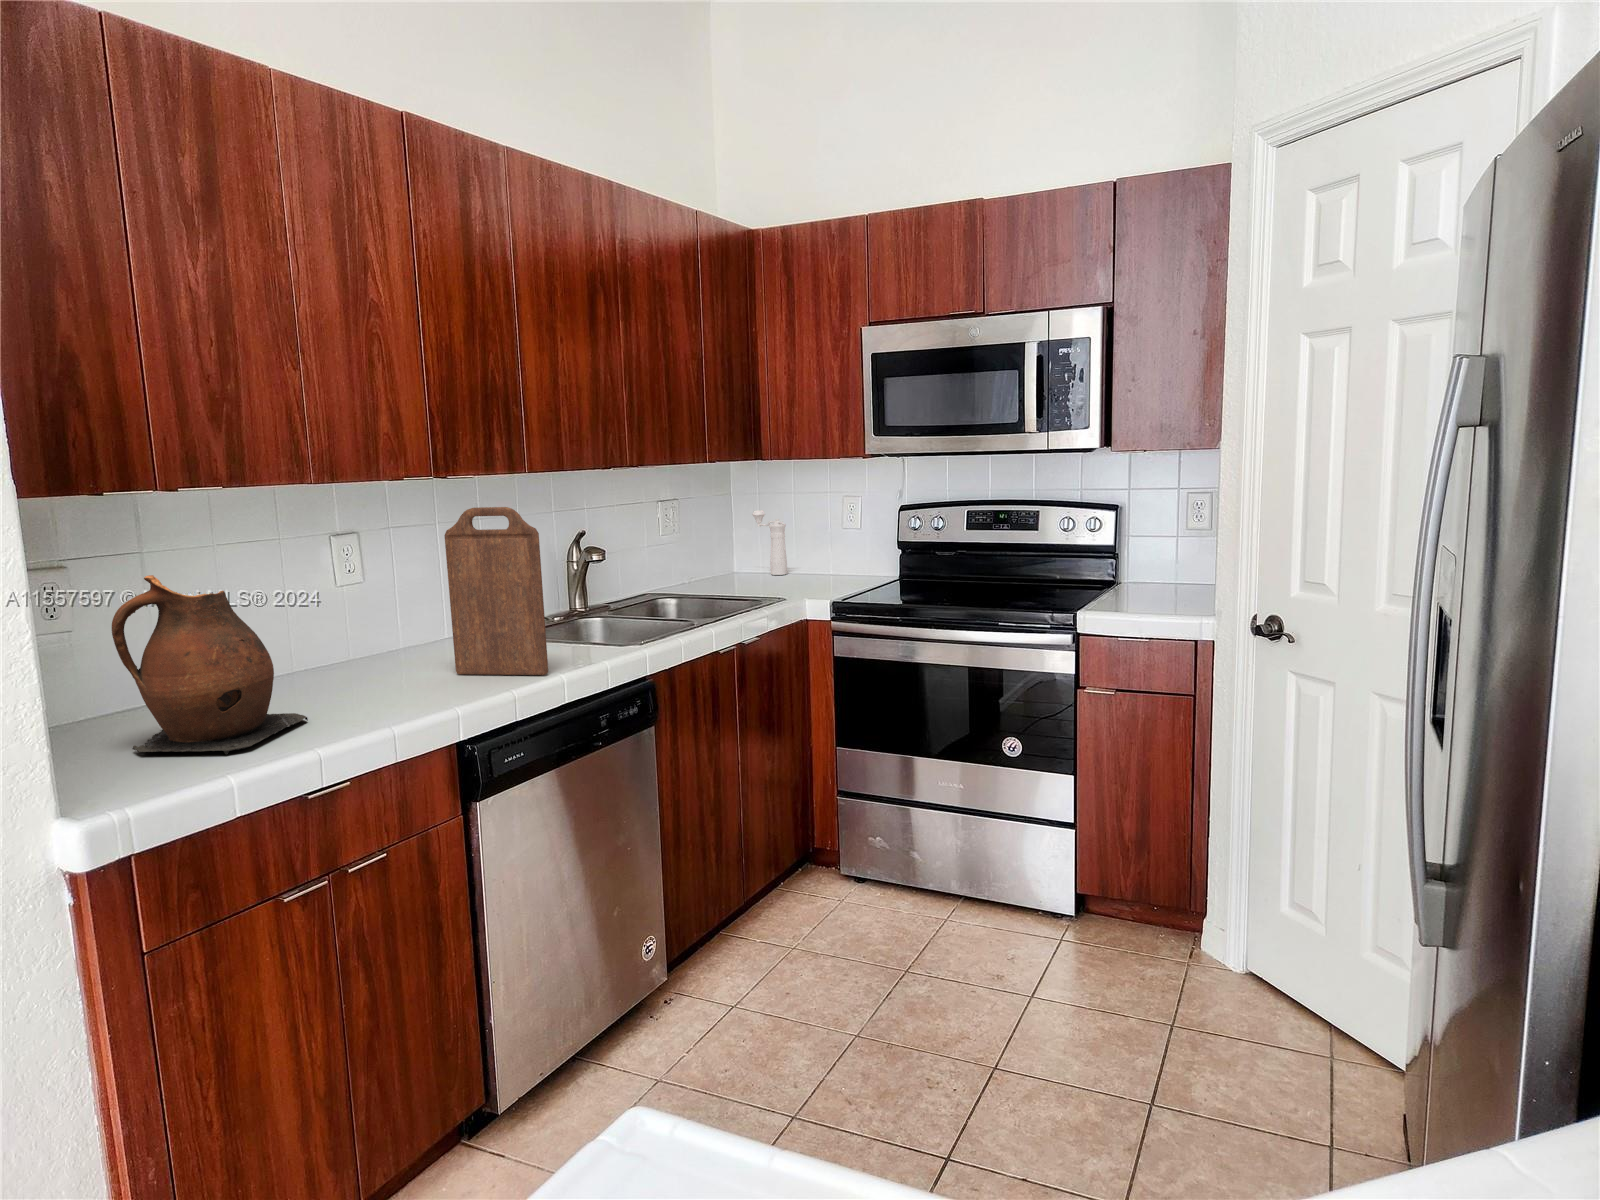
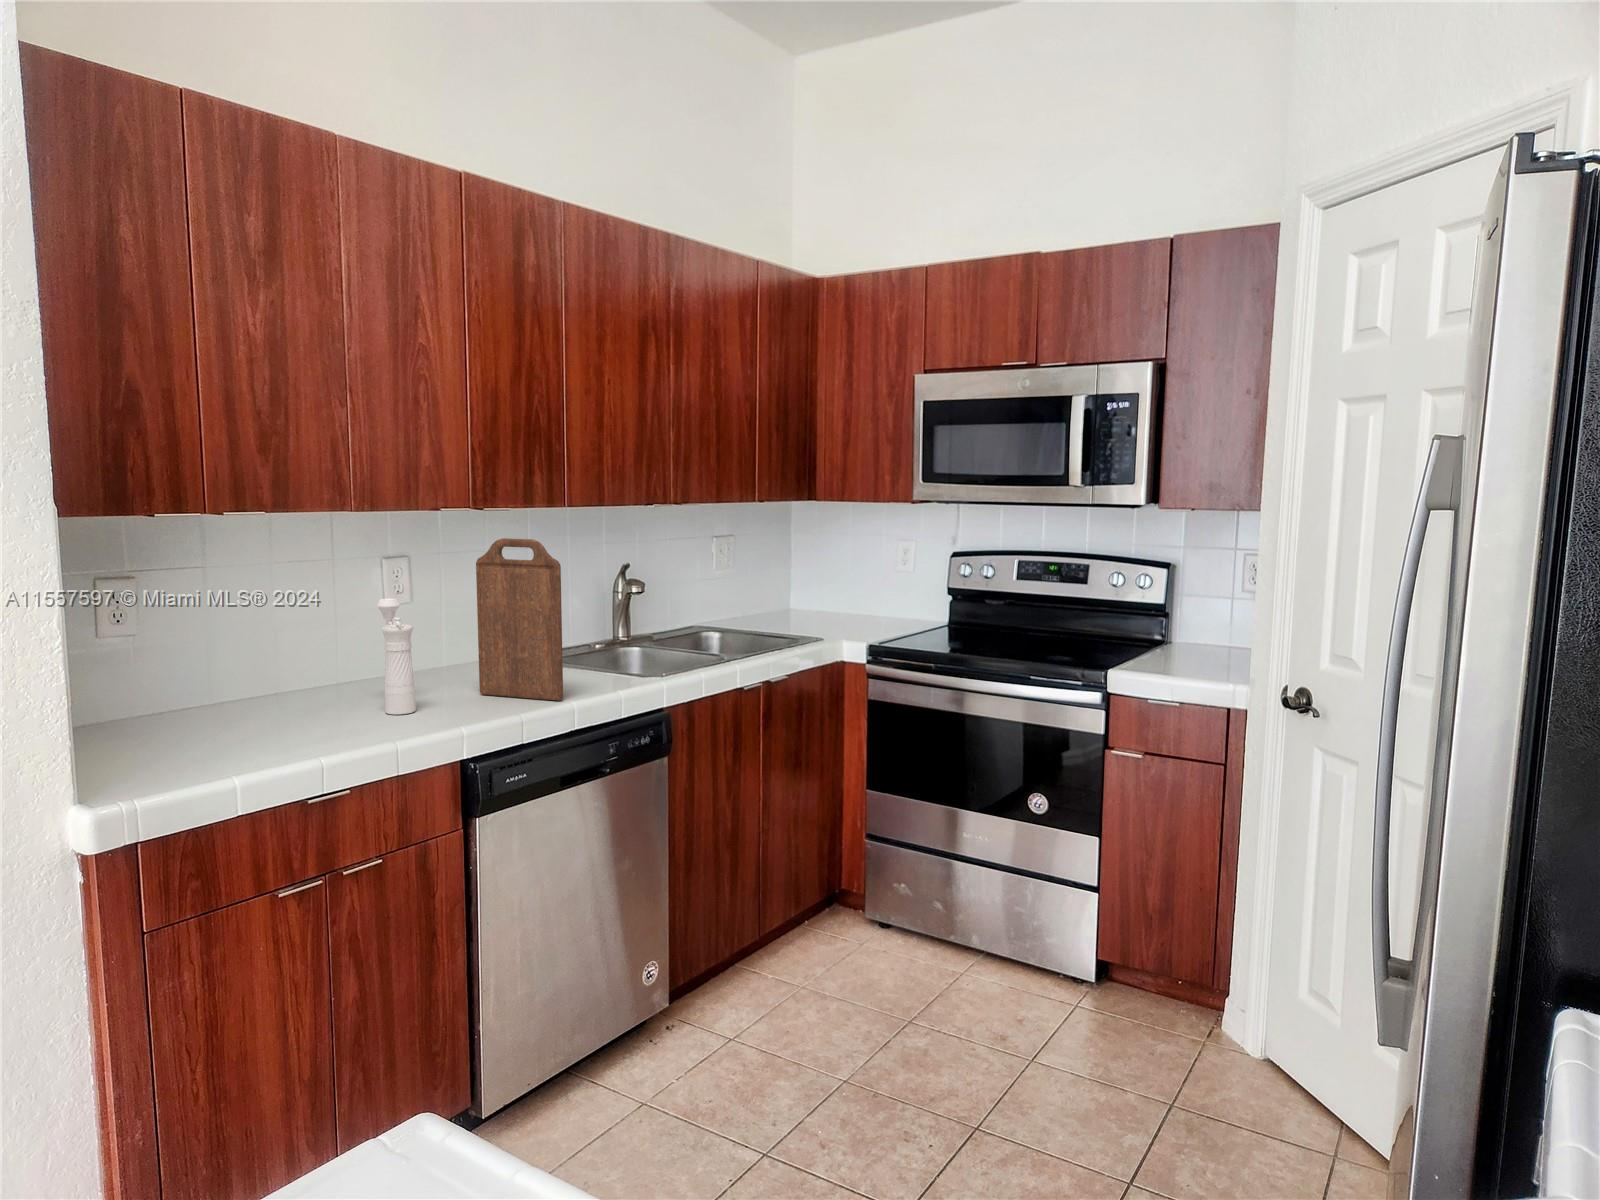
pepper mill: present [752,510,787,575] -> present [377,599,416,715]
ceramic pitcher: present [112,575,308,754] -> none [154,588,327,756]

